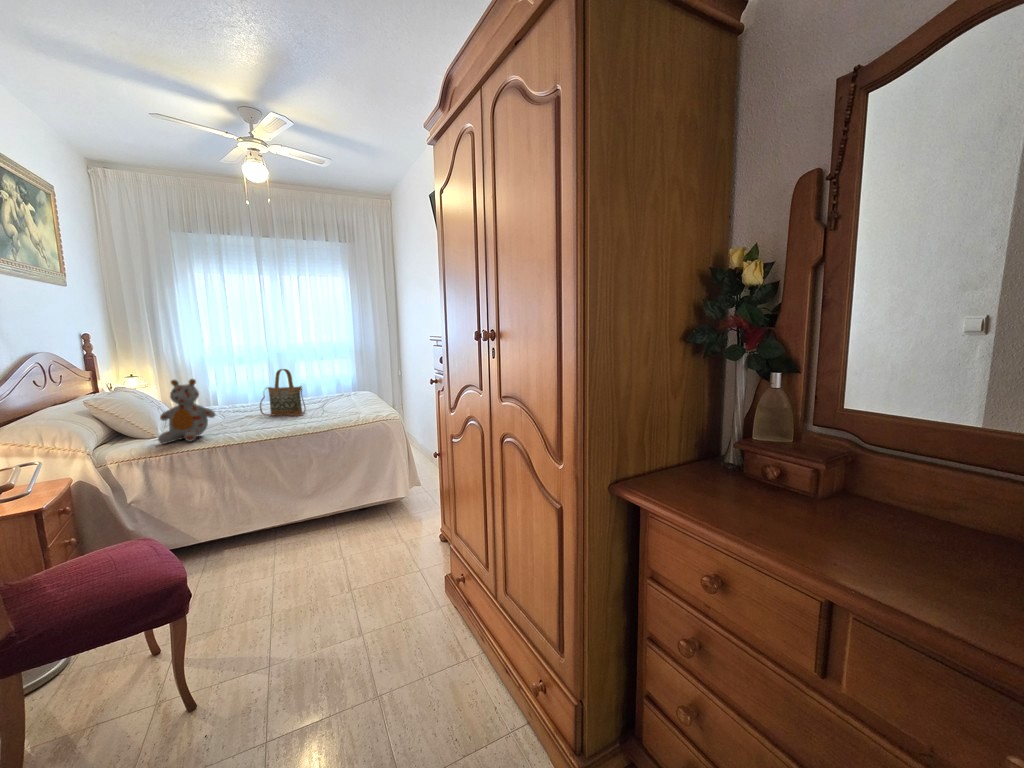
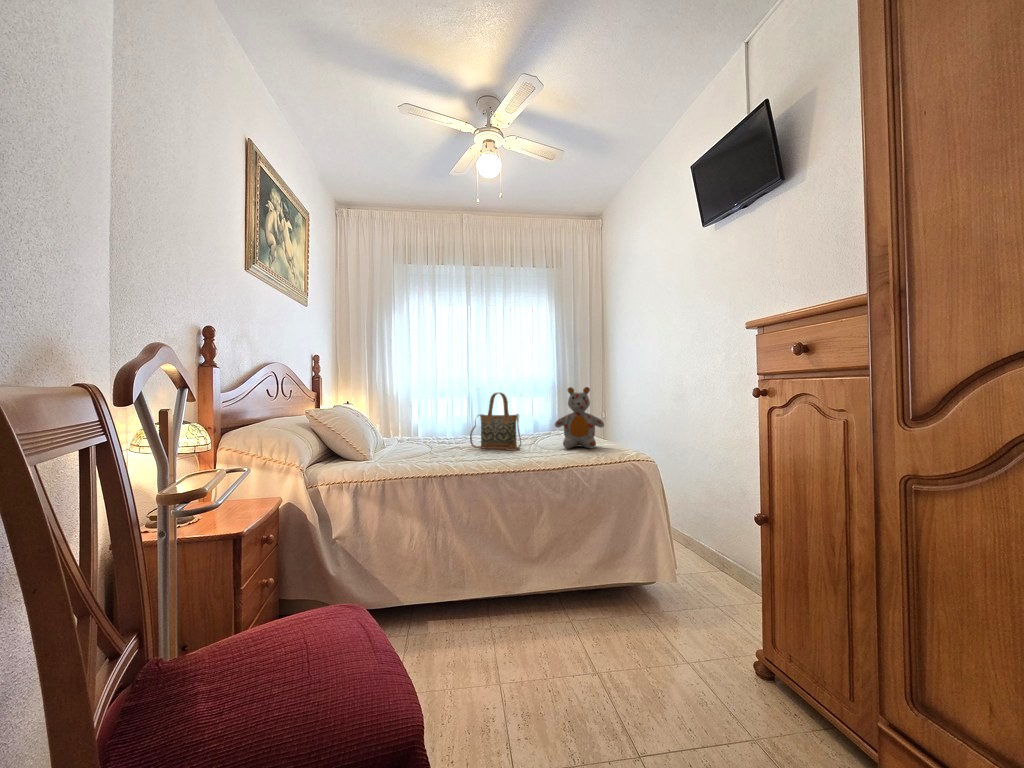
stuffed bear: present [158,379,215,444] -> present [555,387,604,449]

